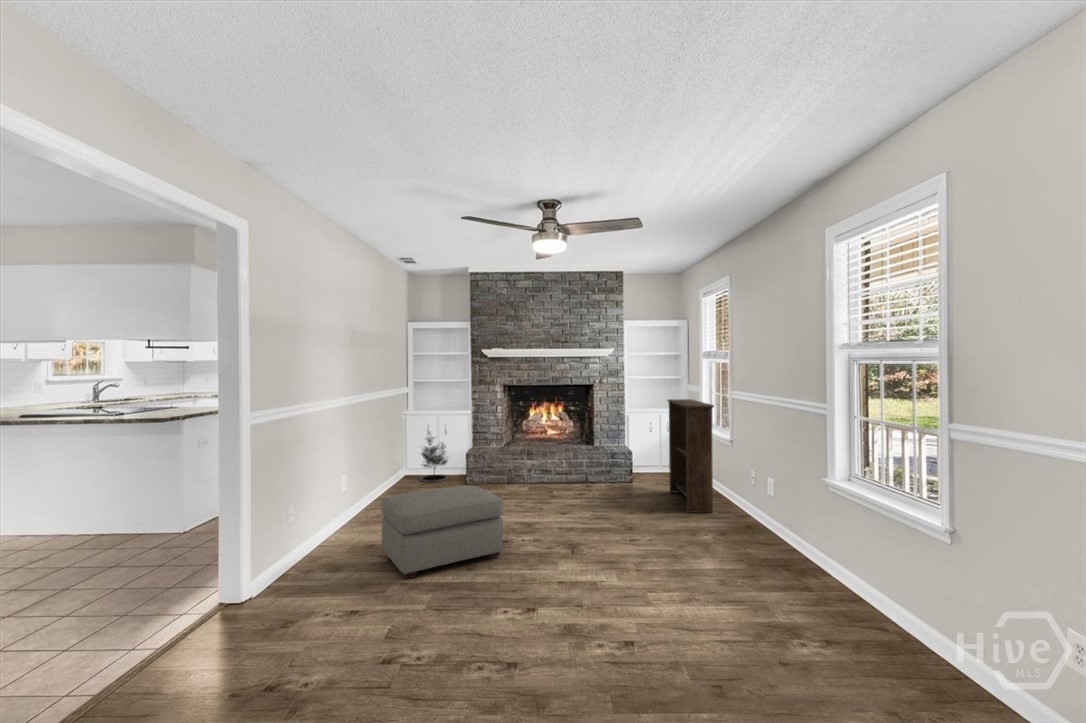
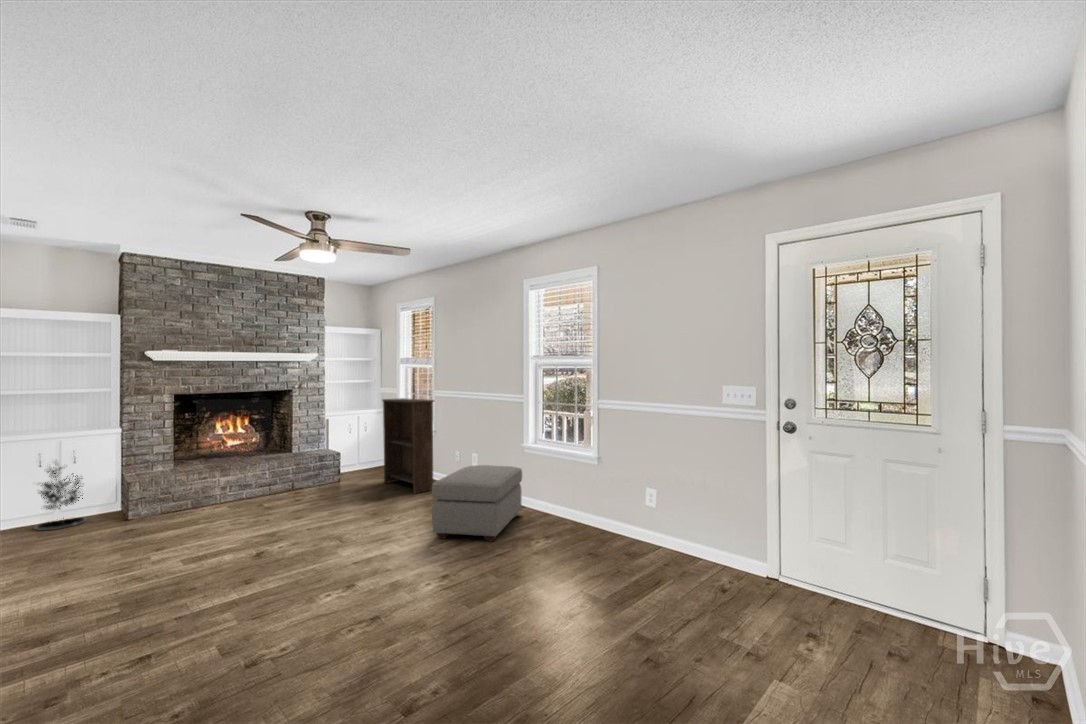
ottoman: present [381,485,503,579] -> present [432,465,522,541]

